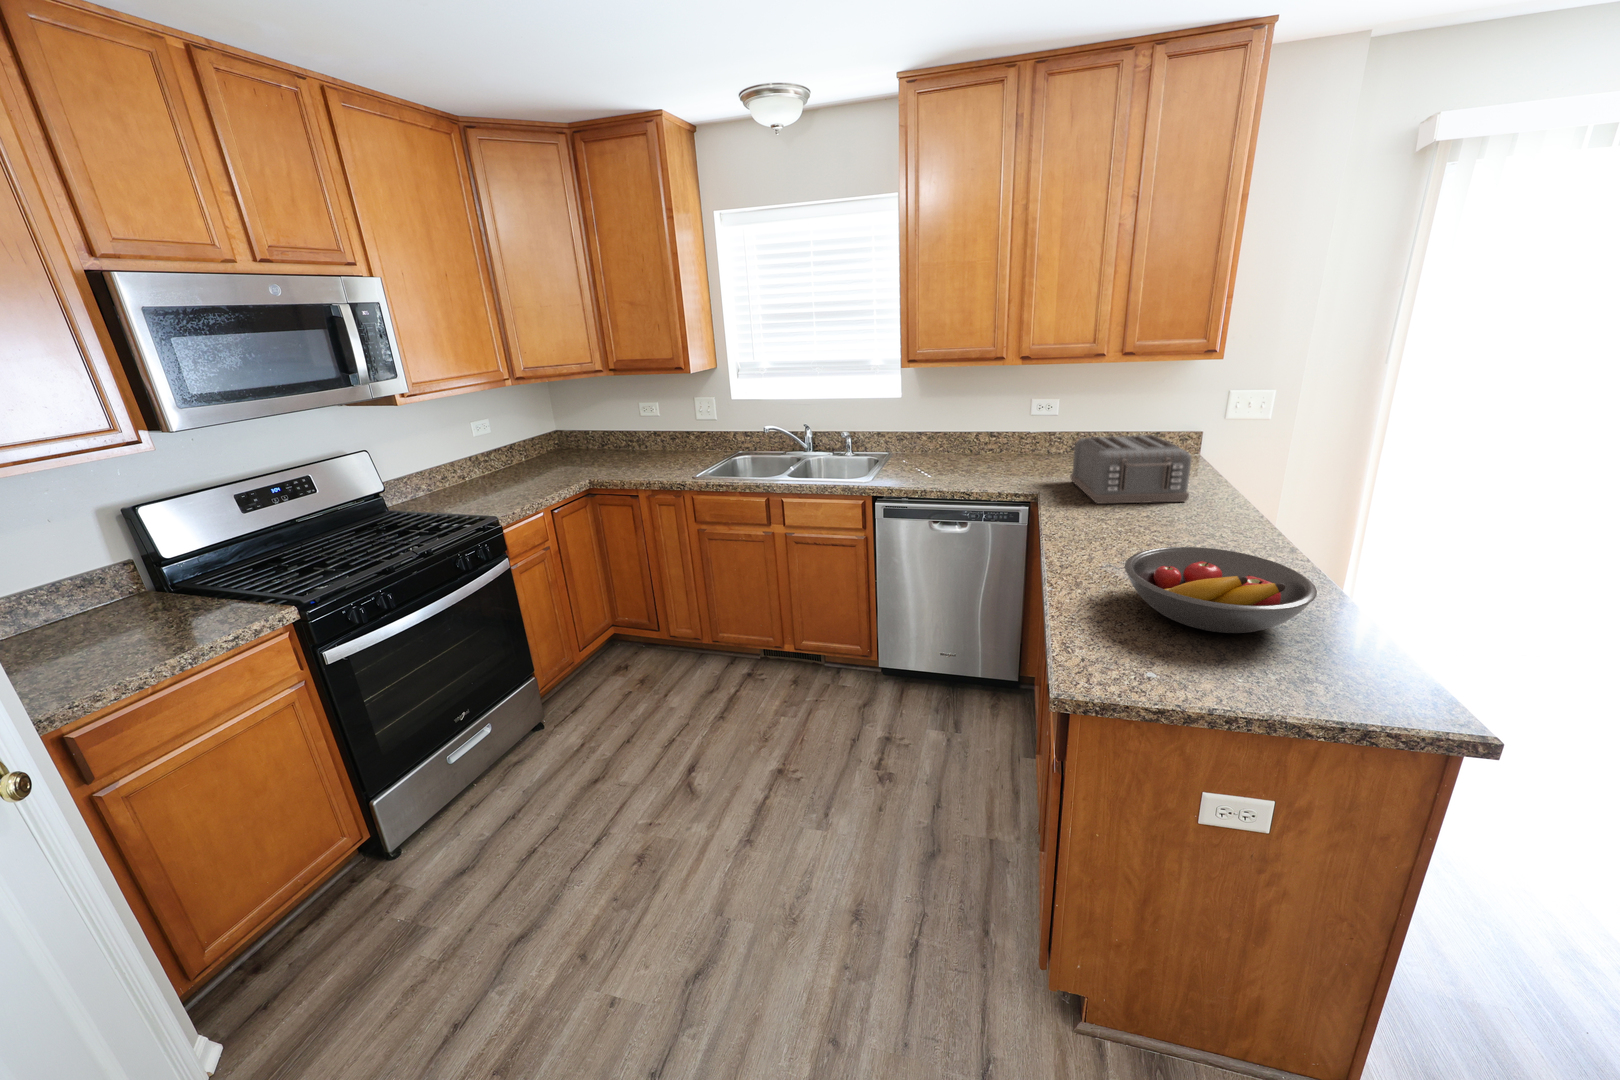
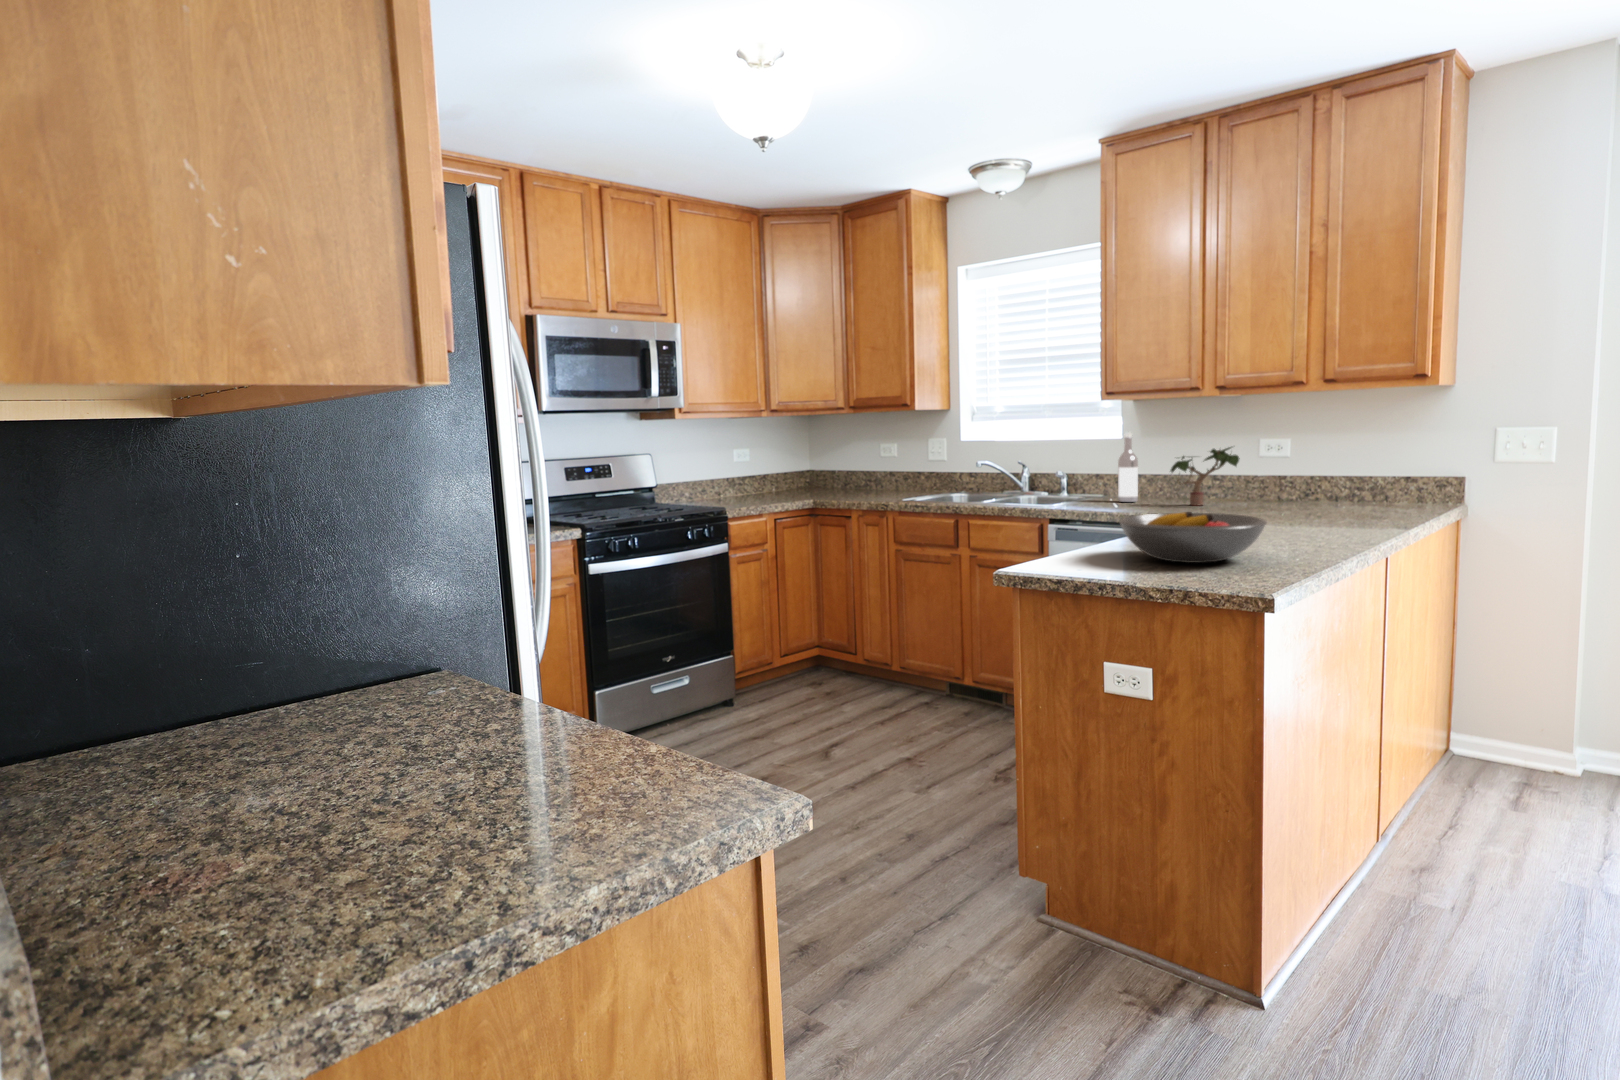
wine bottle: none [908,395,926,462] -> present [1118,432,1138,502]
potted plant: none [958,406,1046,465] -> present [1171,447,1240,505]
toaster: present [1071,435,1191,504] -> none [1246,464,1358,526]

